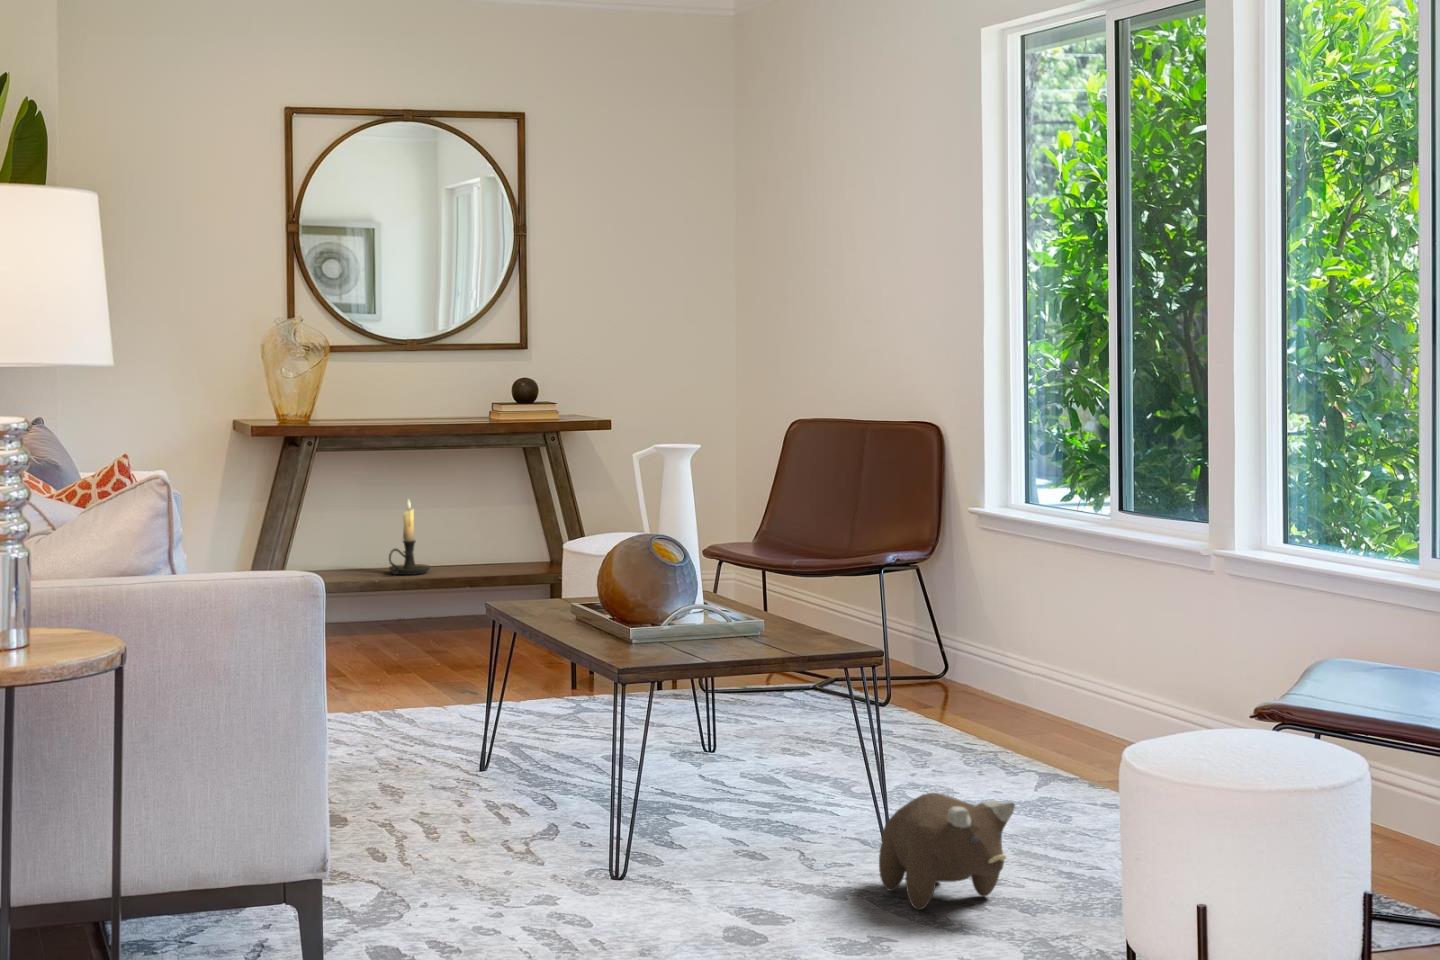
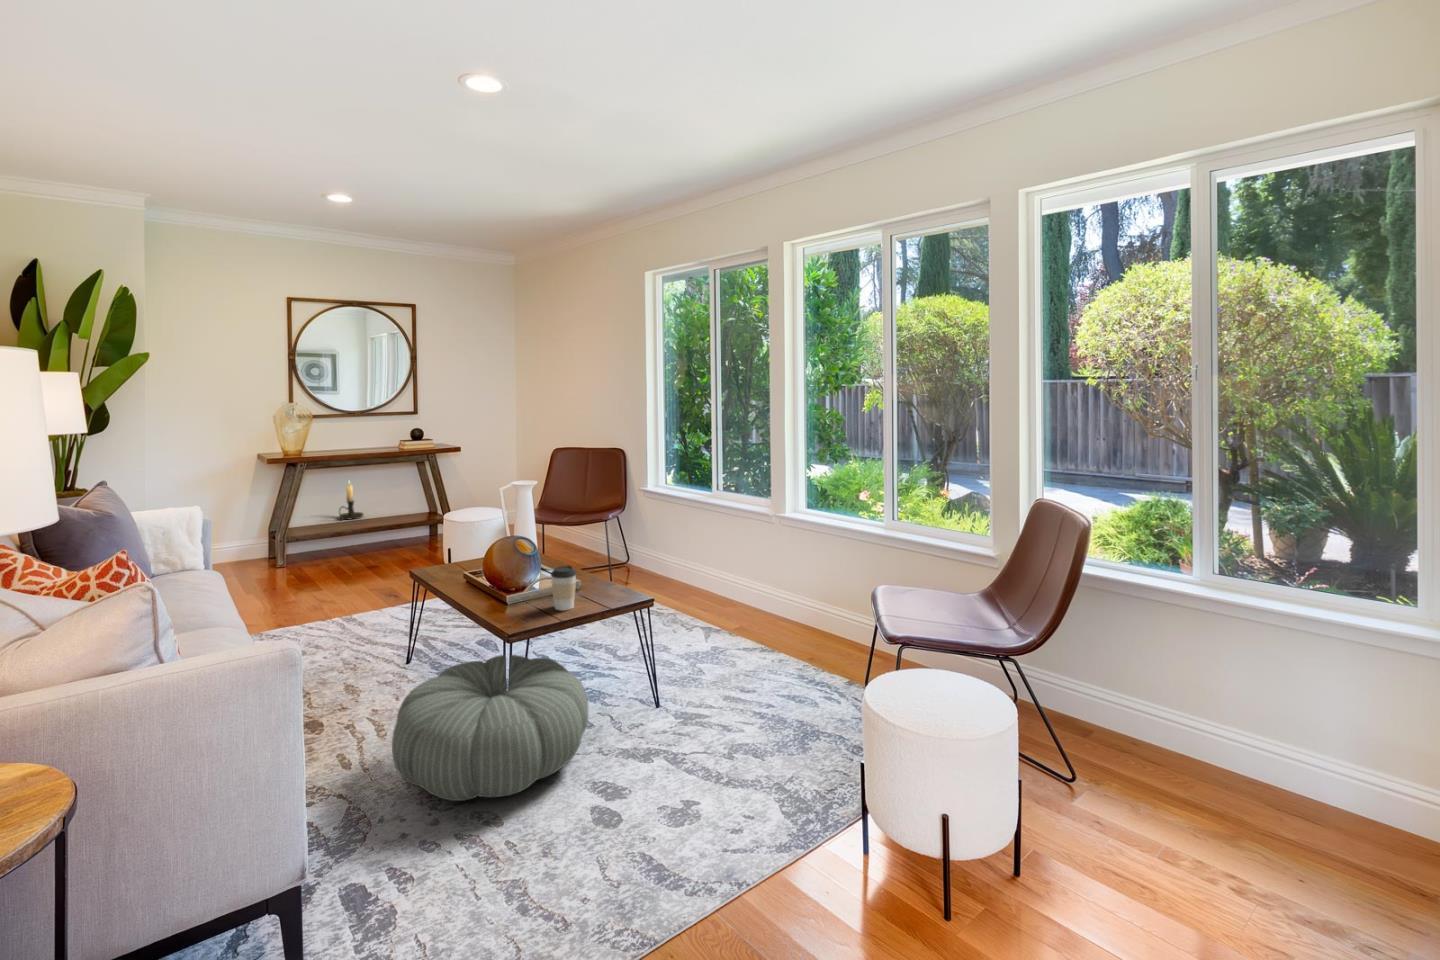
coffee cup: none [708,567,753,645] -> present [551,566,576,611]
pouf: none [441,719,758,906] -> present [392,655,589,801]
plush toy: present [879,793,1015,910] -> none [658,692,735,761]

